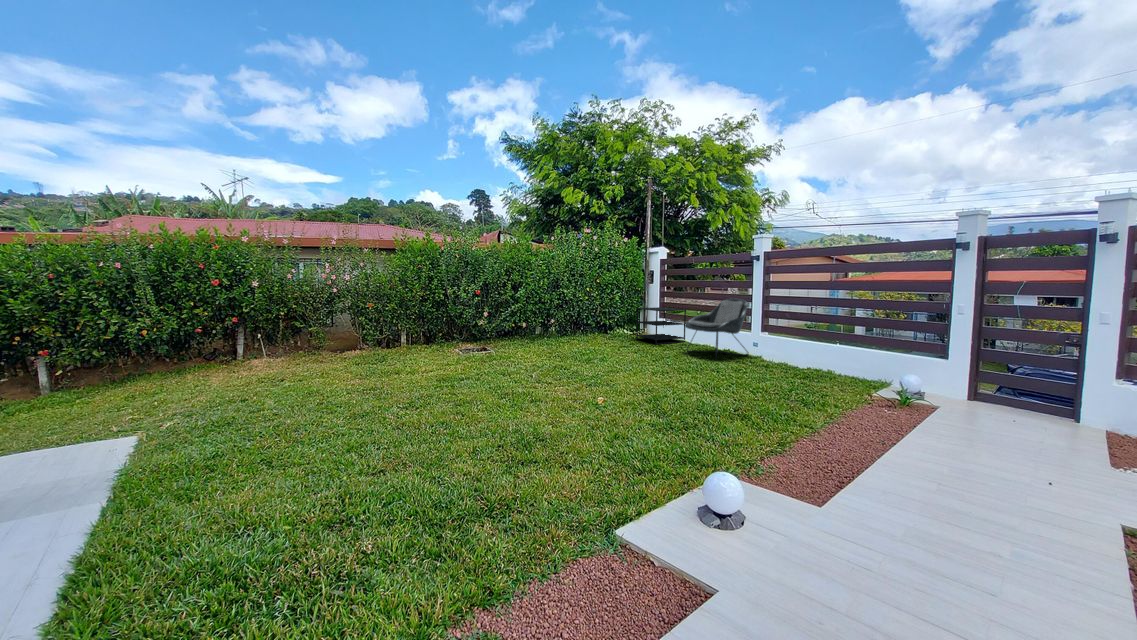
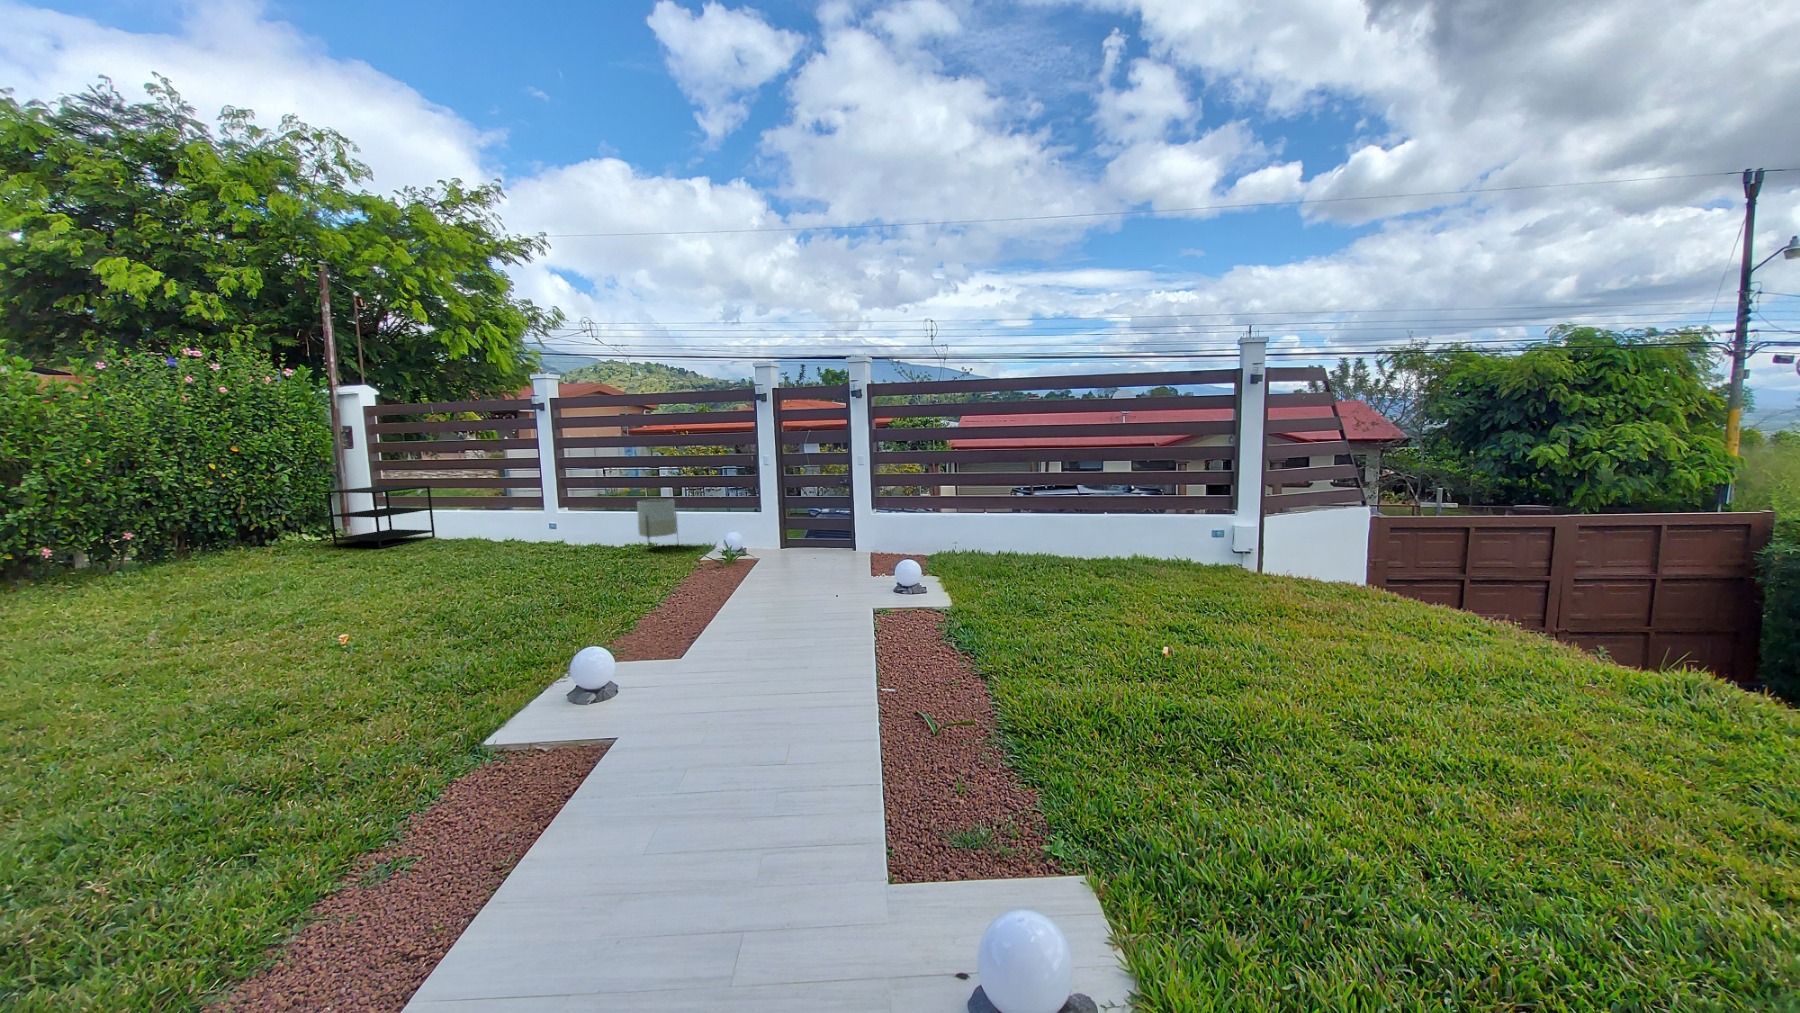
lounge chair: present [685,299,748,358] -> none [435,464,545,554]
planter: none [819,335,855,378] -> present [637,499,677,547]

